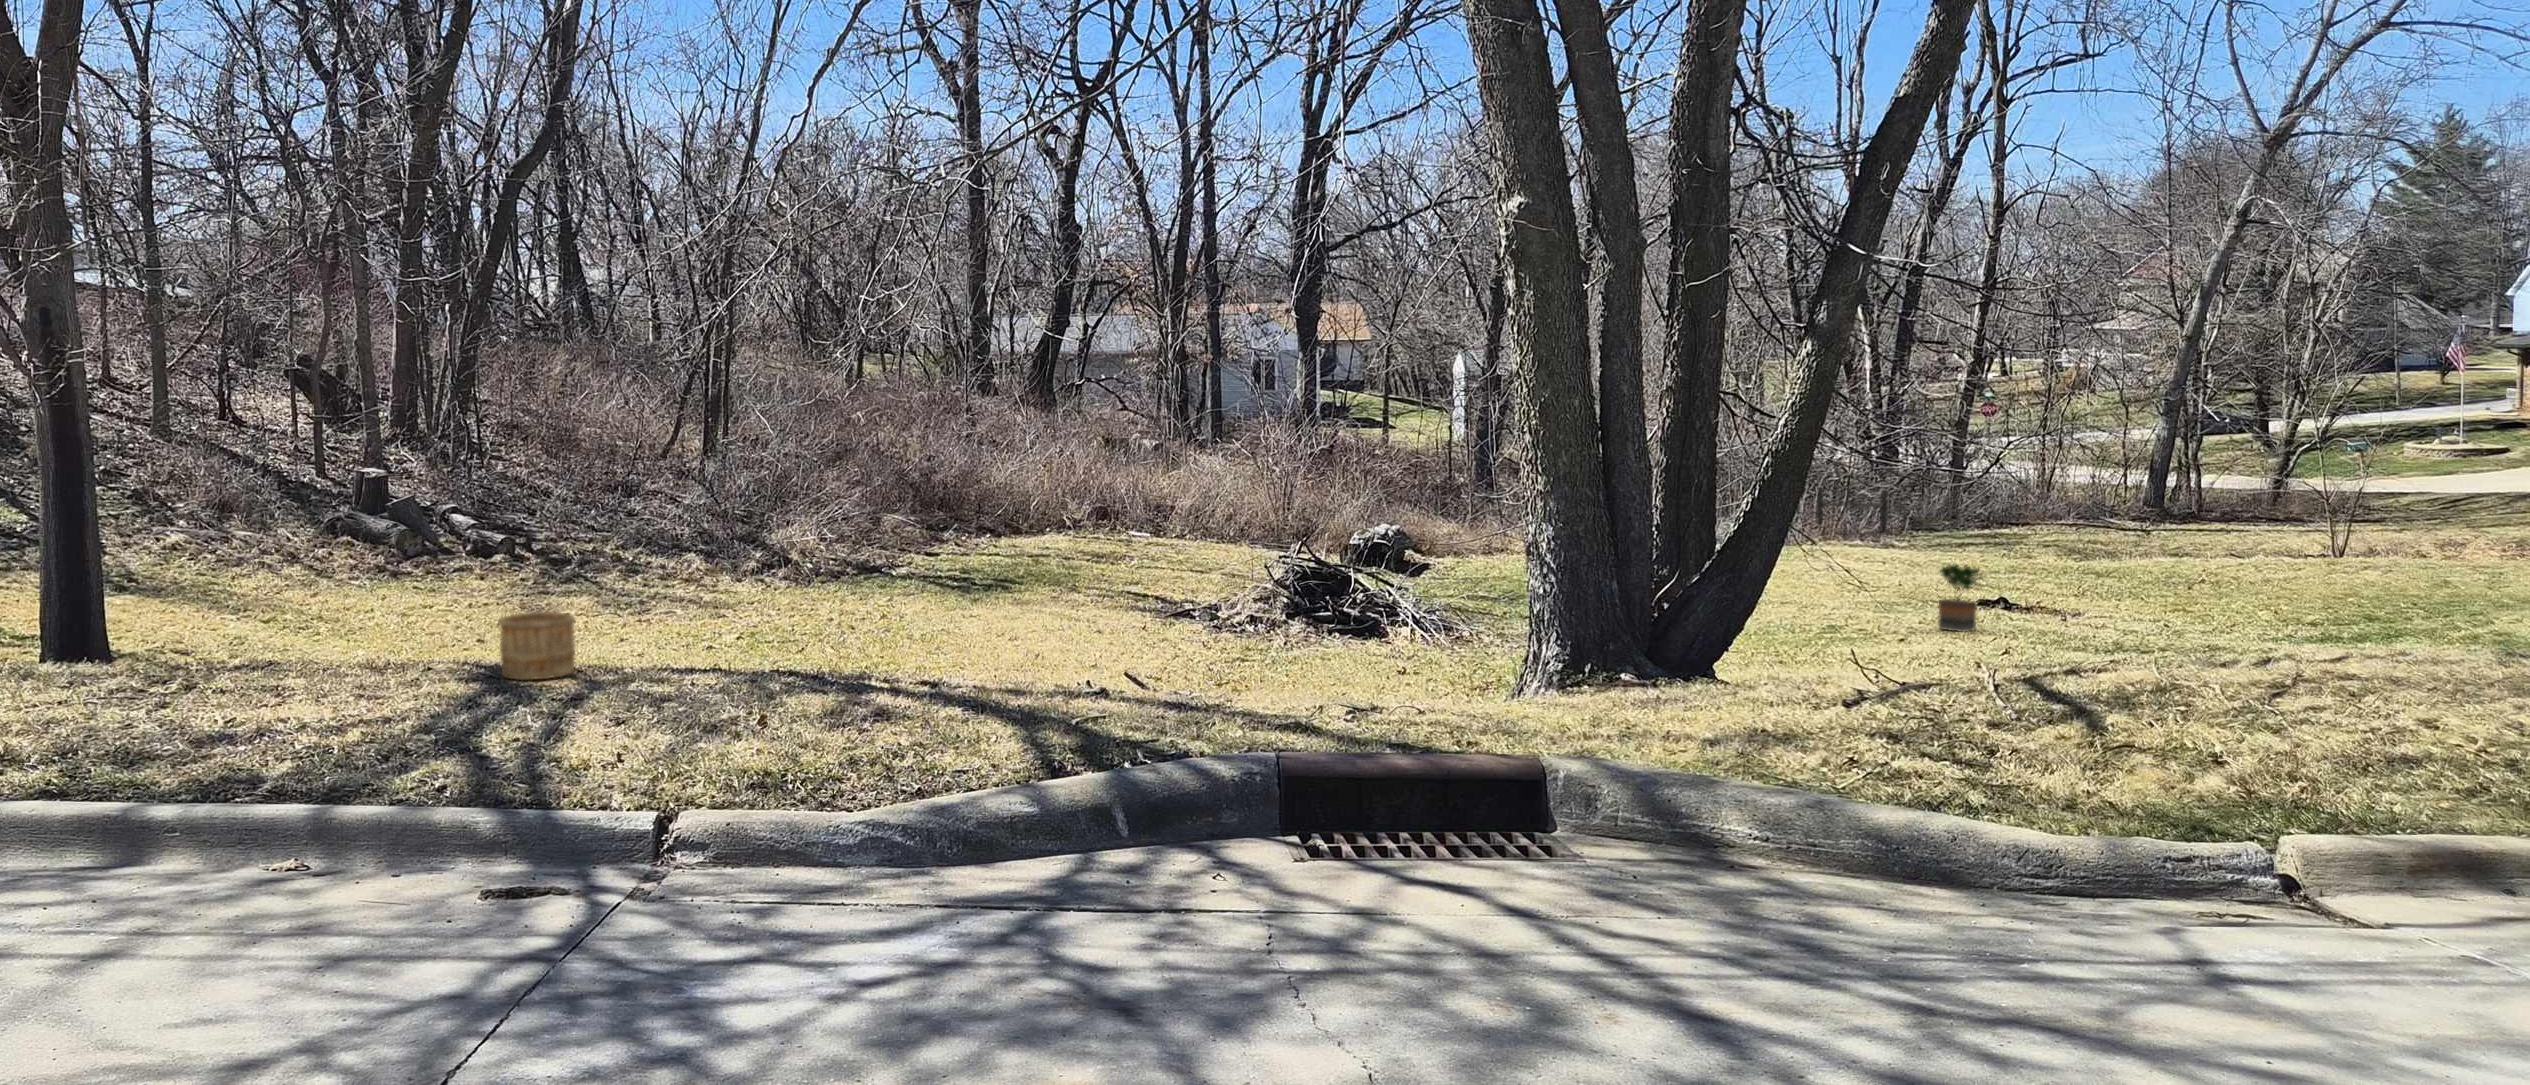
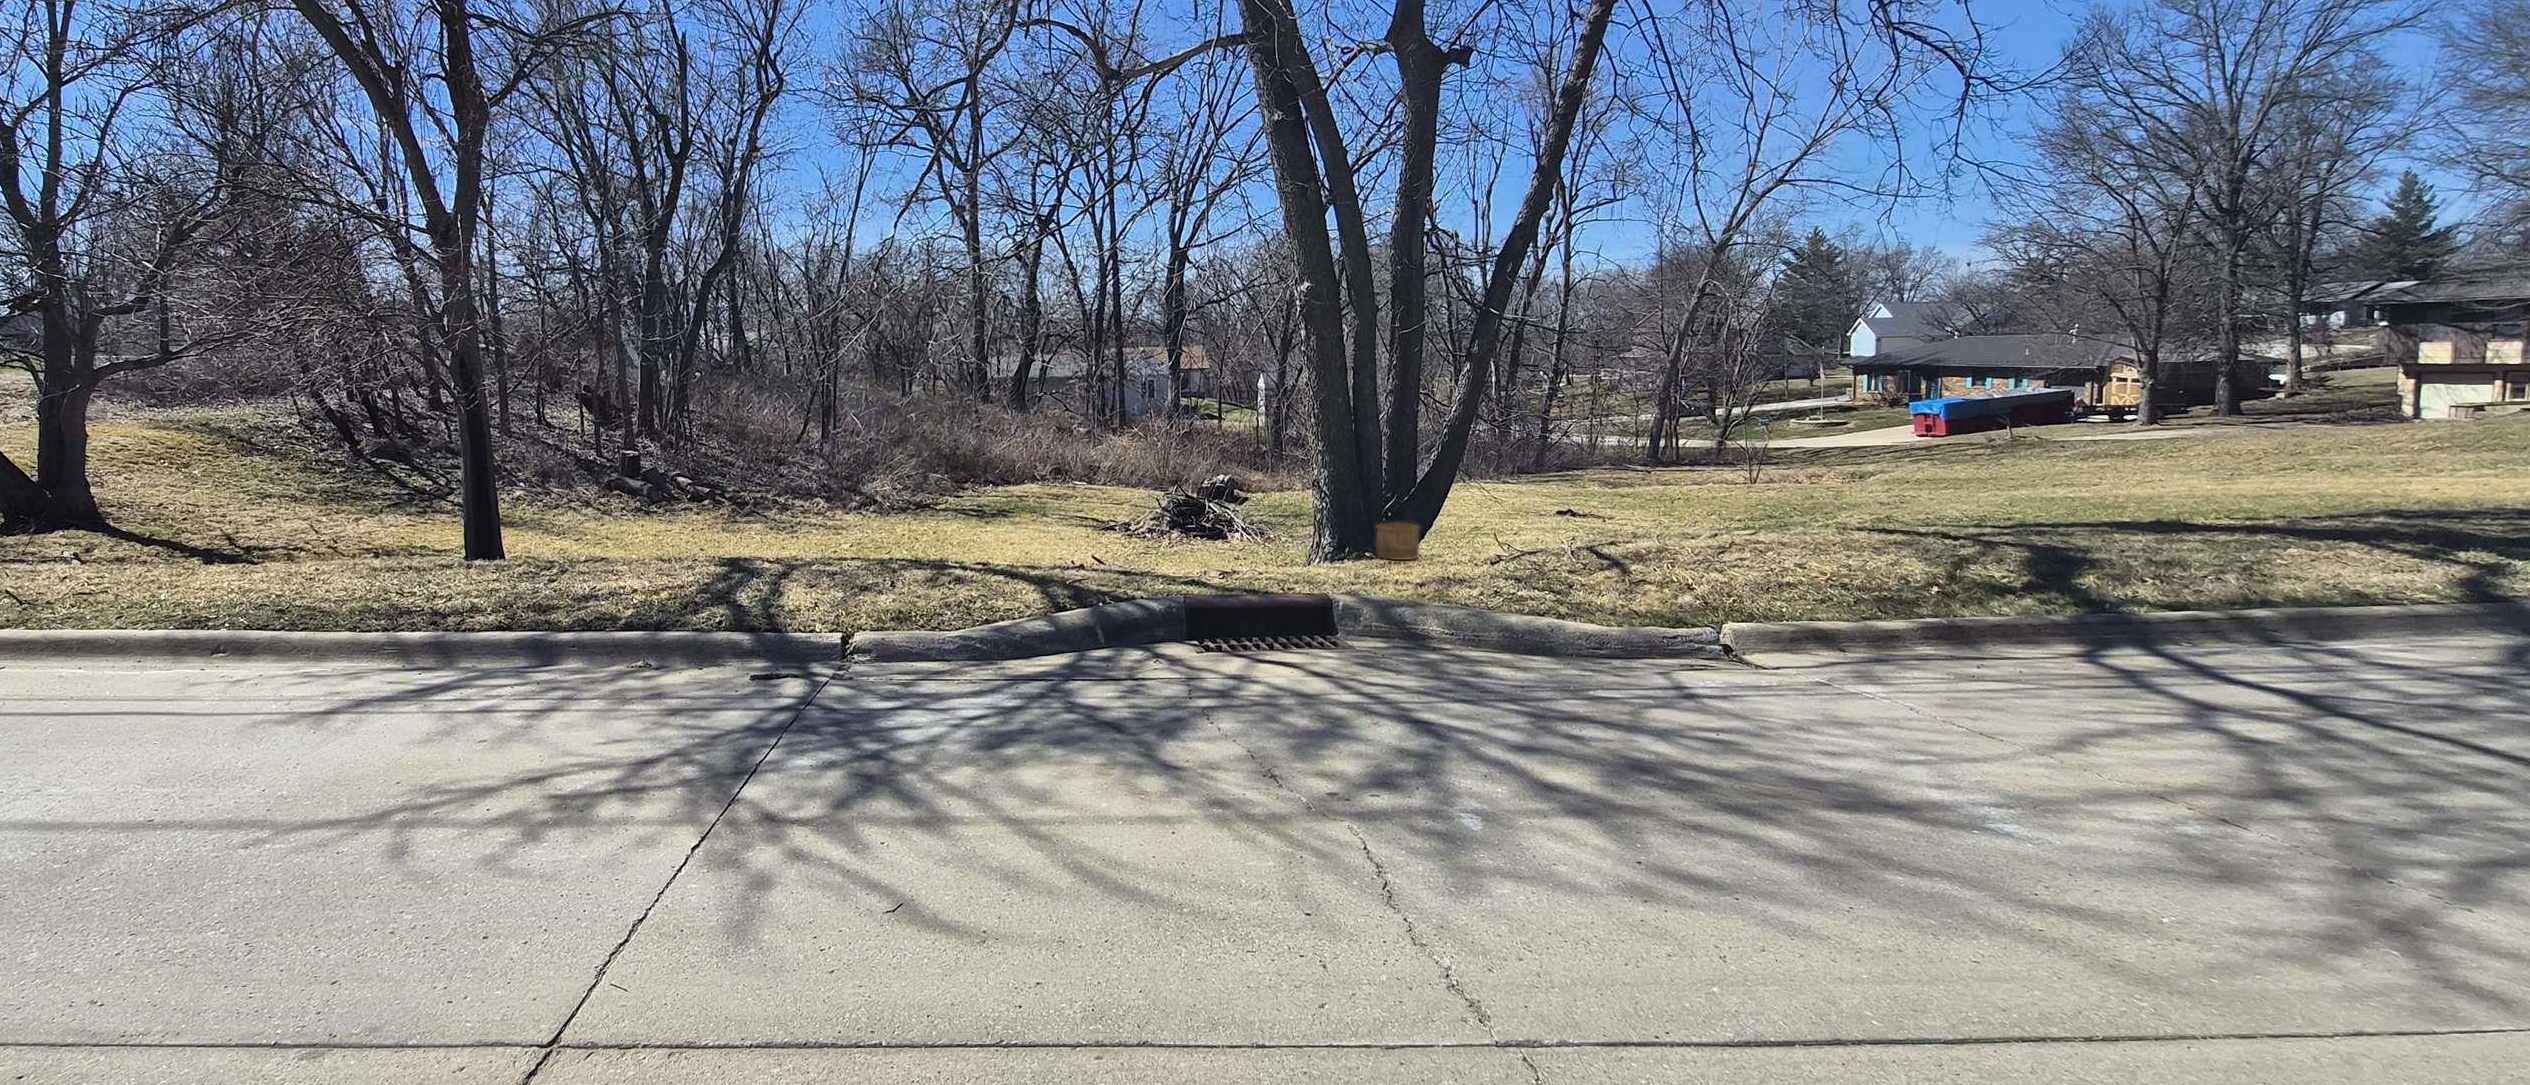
potted tree: present [1938,564,1985,632] -> none [1562,488,1591,529]
wooden bucket: present [498,612,575,680] -> present [1376,523,1420,560]

